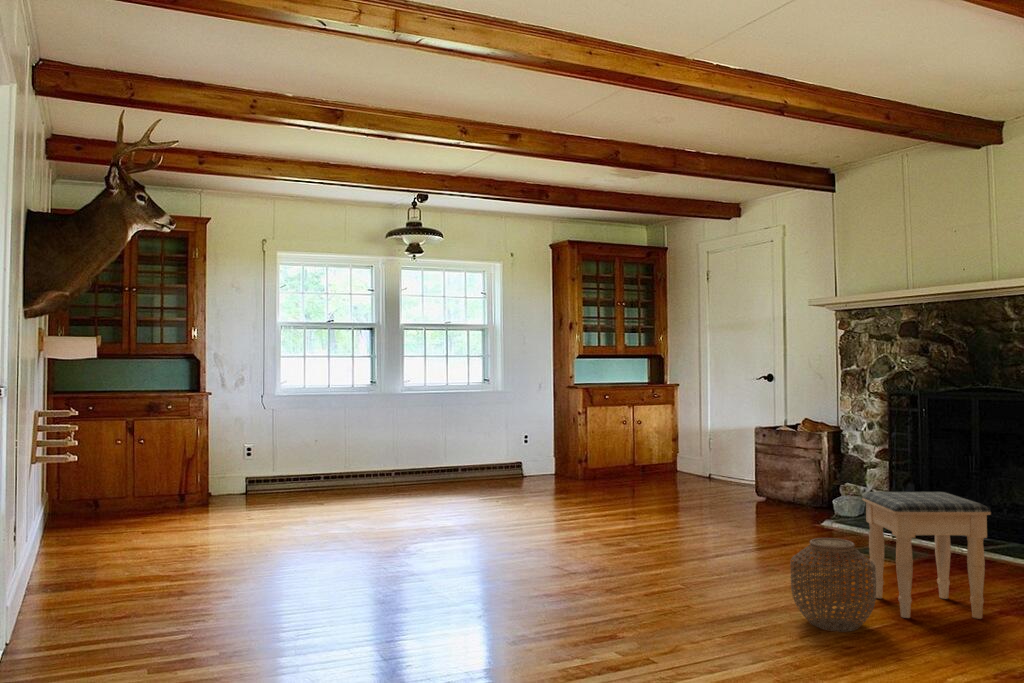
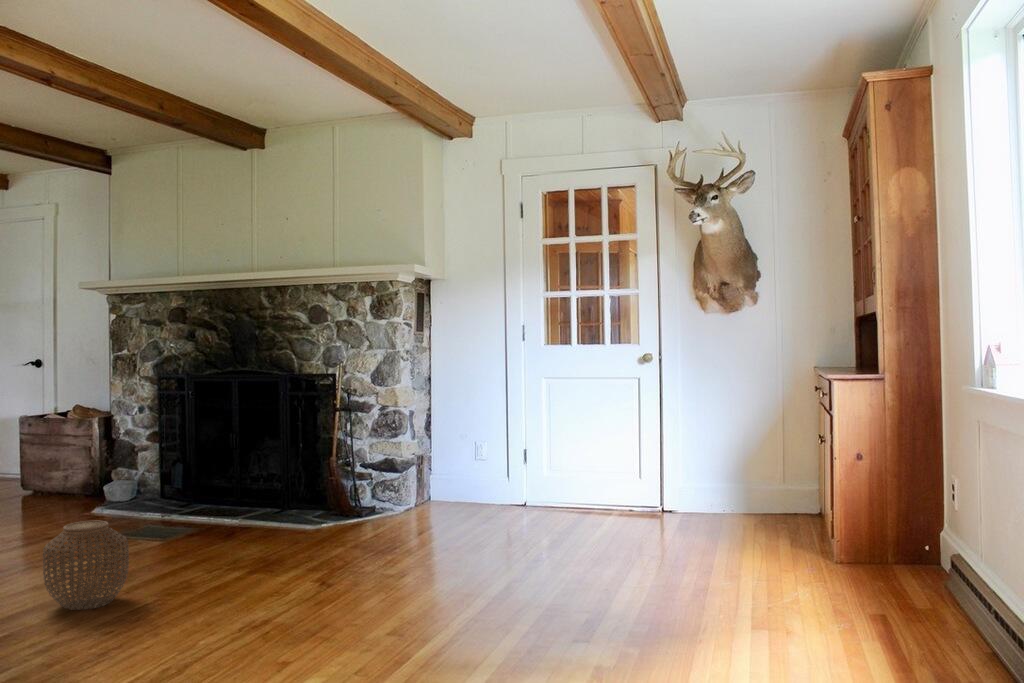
footstool: present [862,492,991,619] -> none [121,465,231,584]

